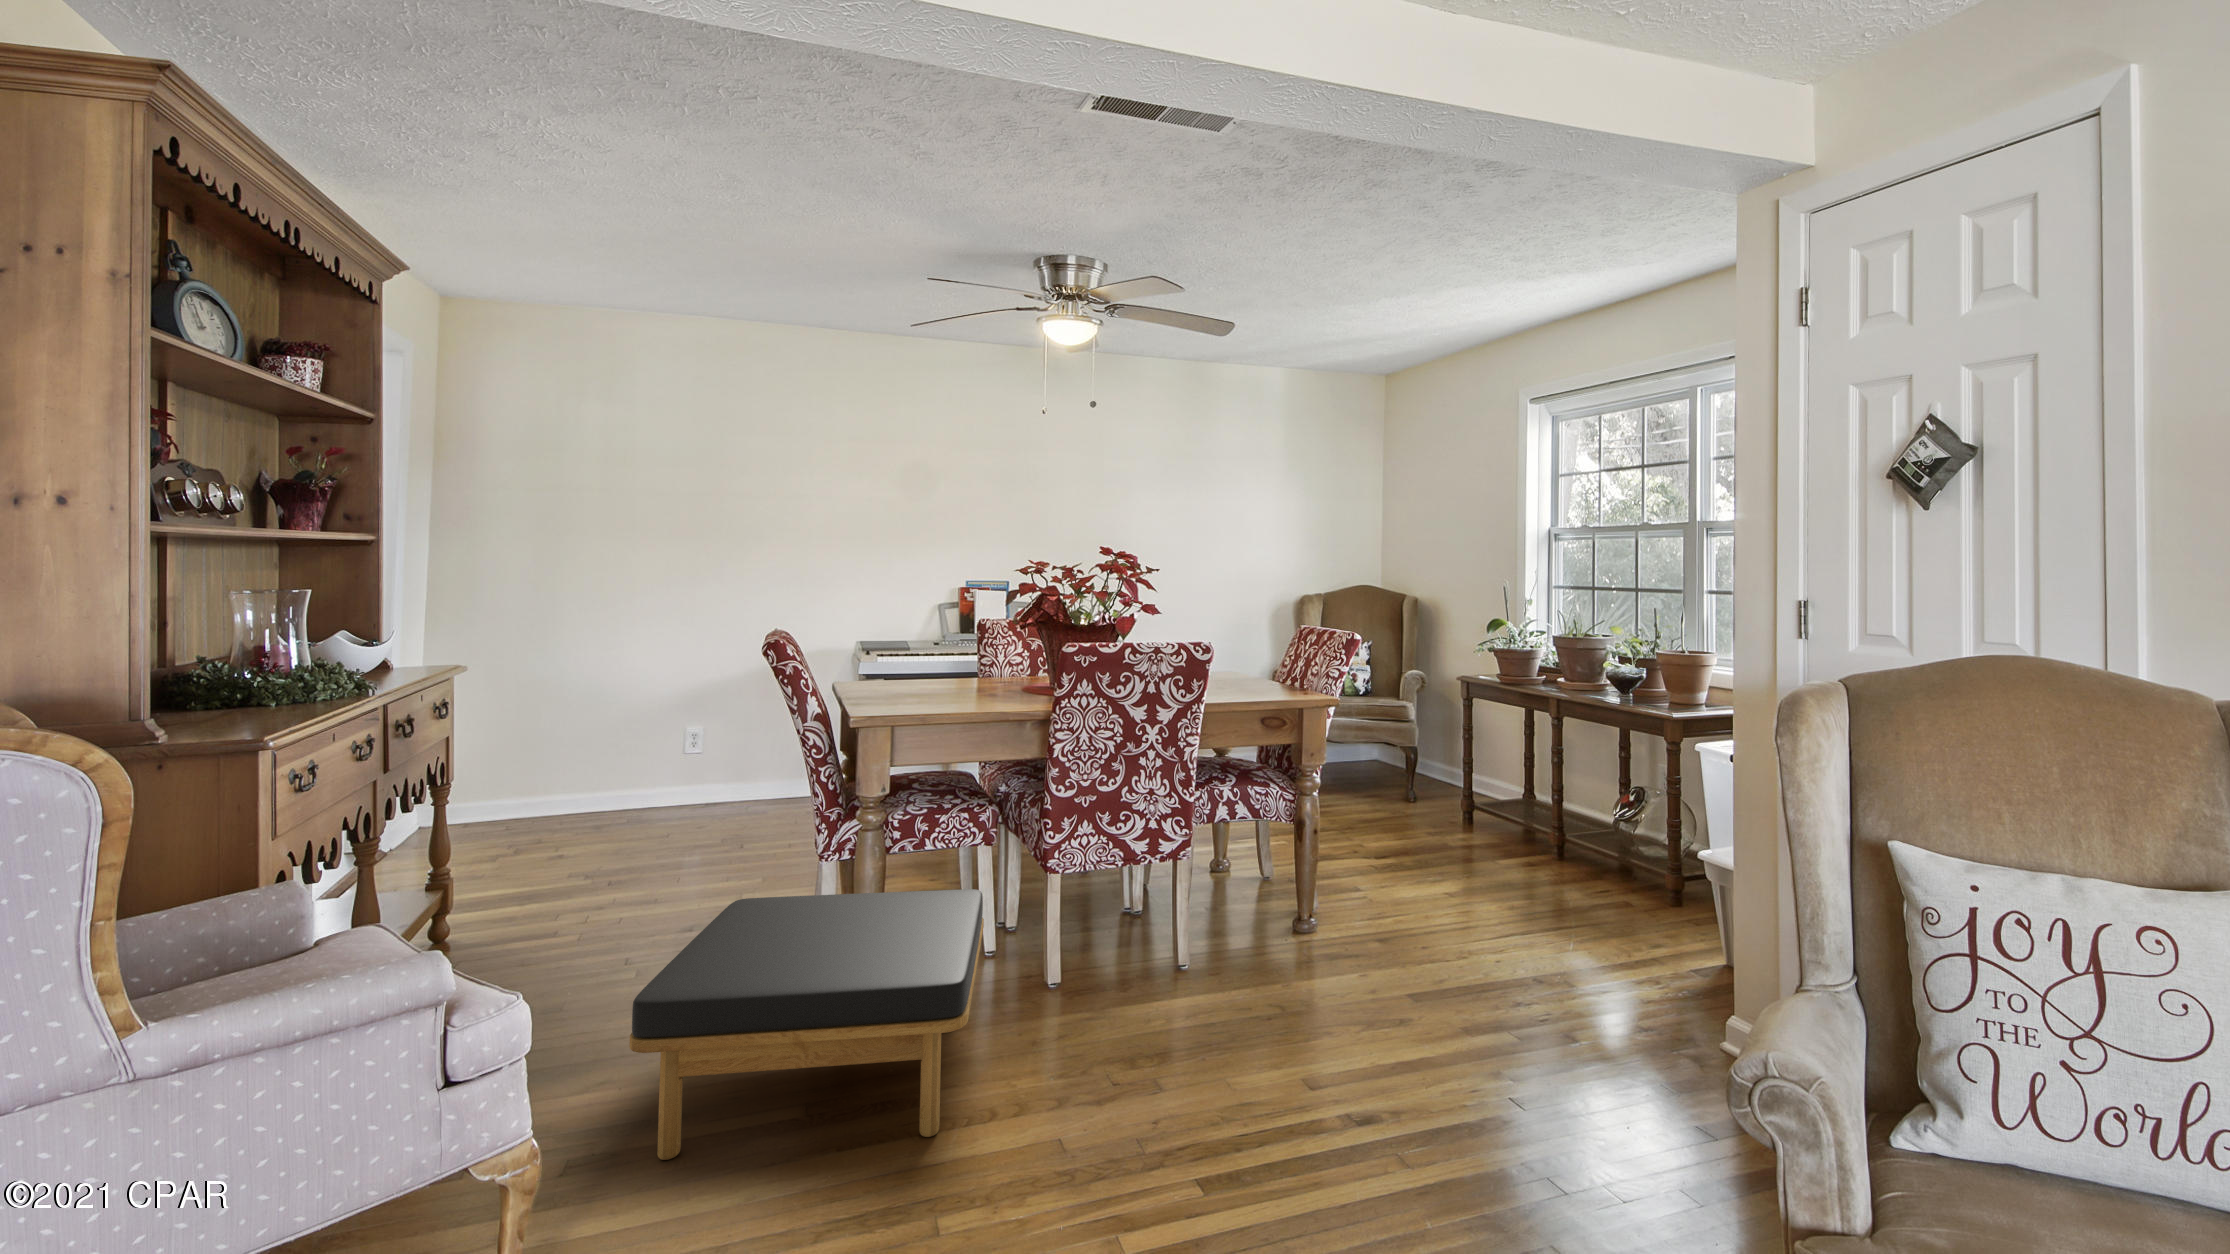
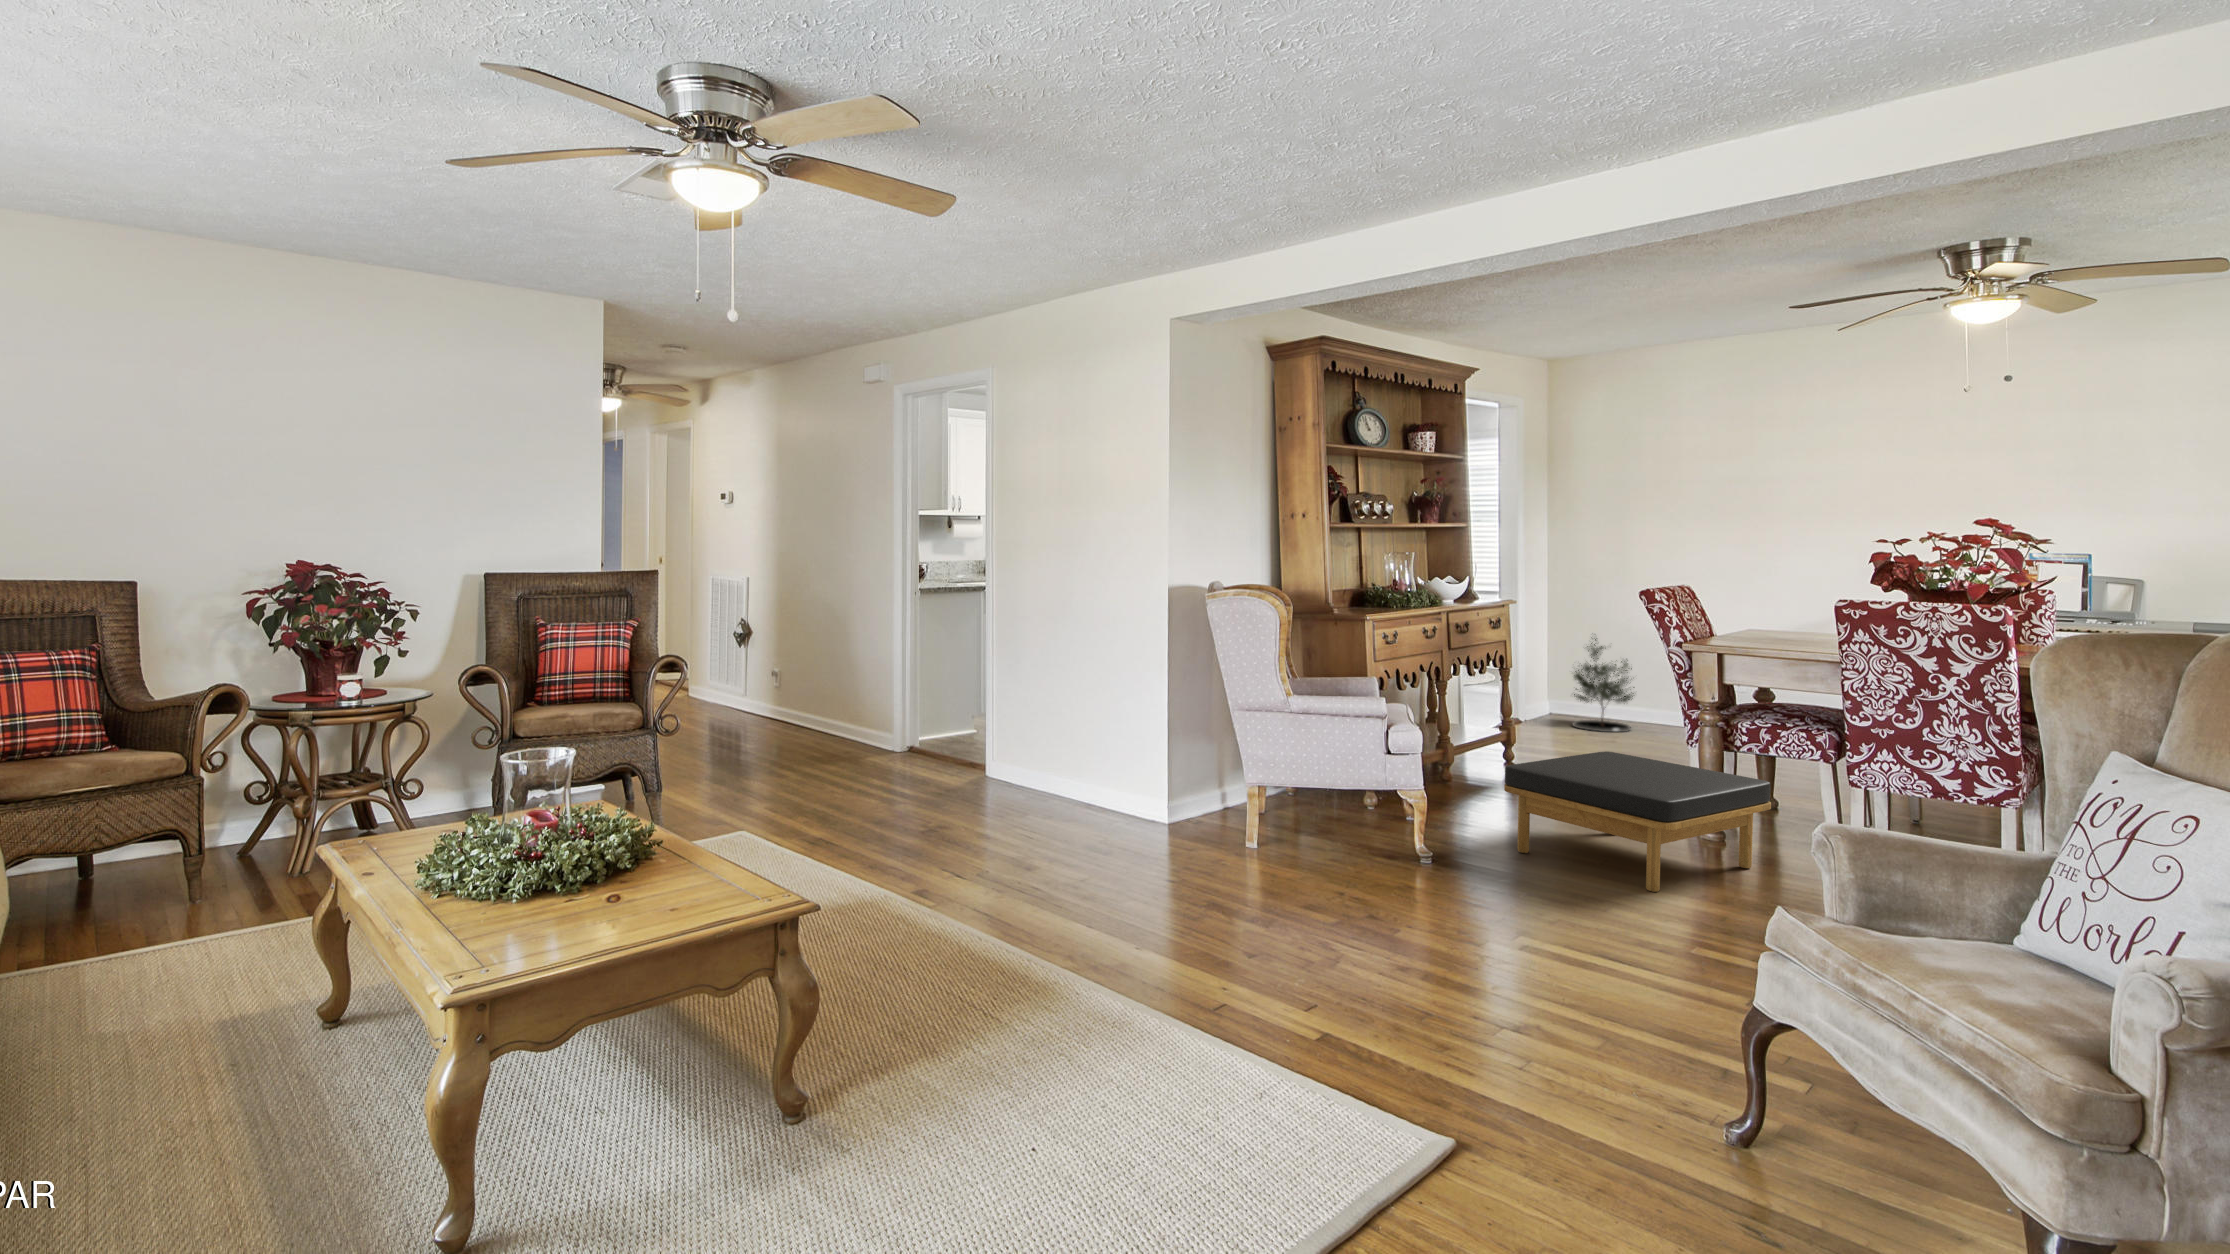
potted tree: none [501,705,599,839] -> present [1573,637,1635,732]

